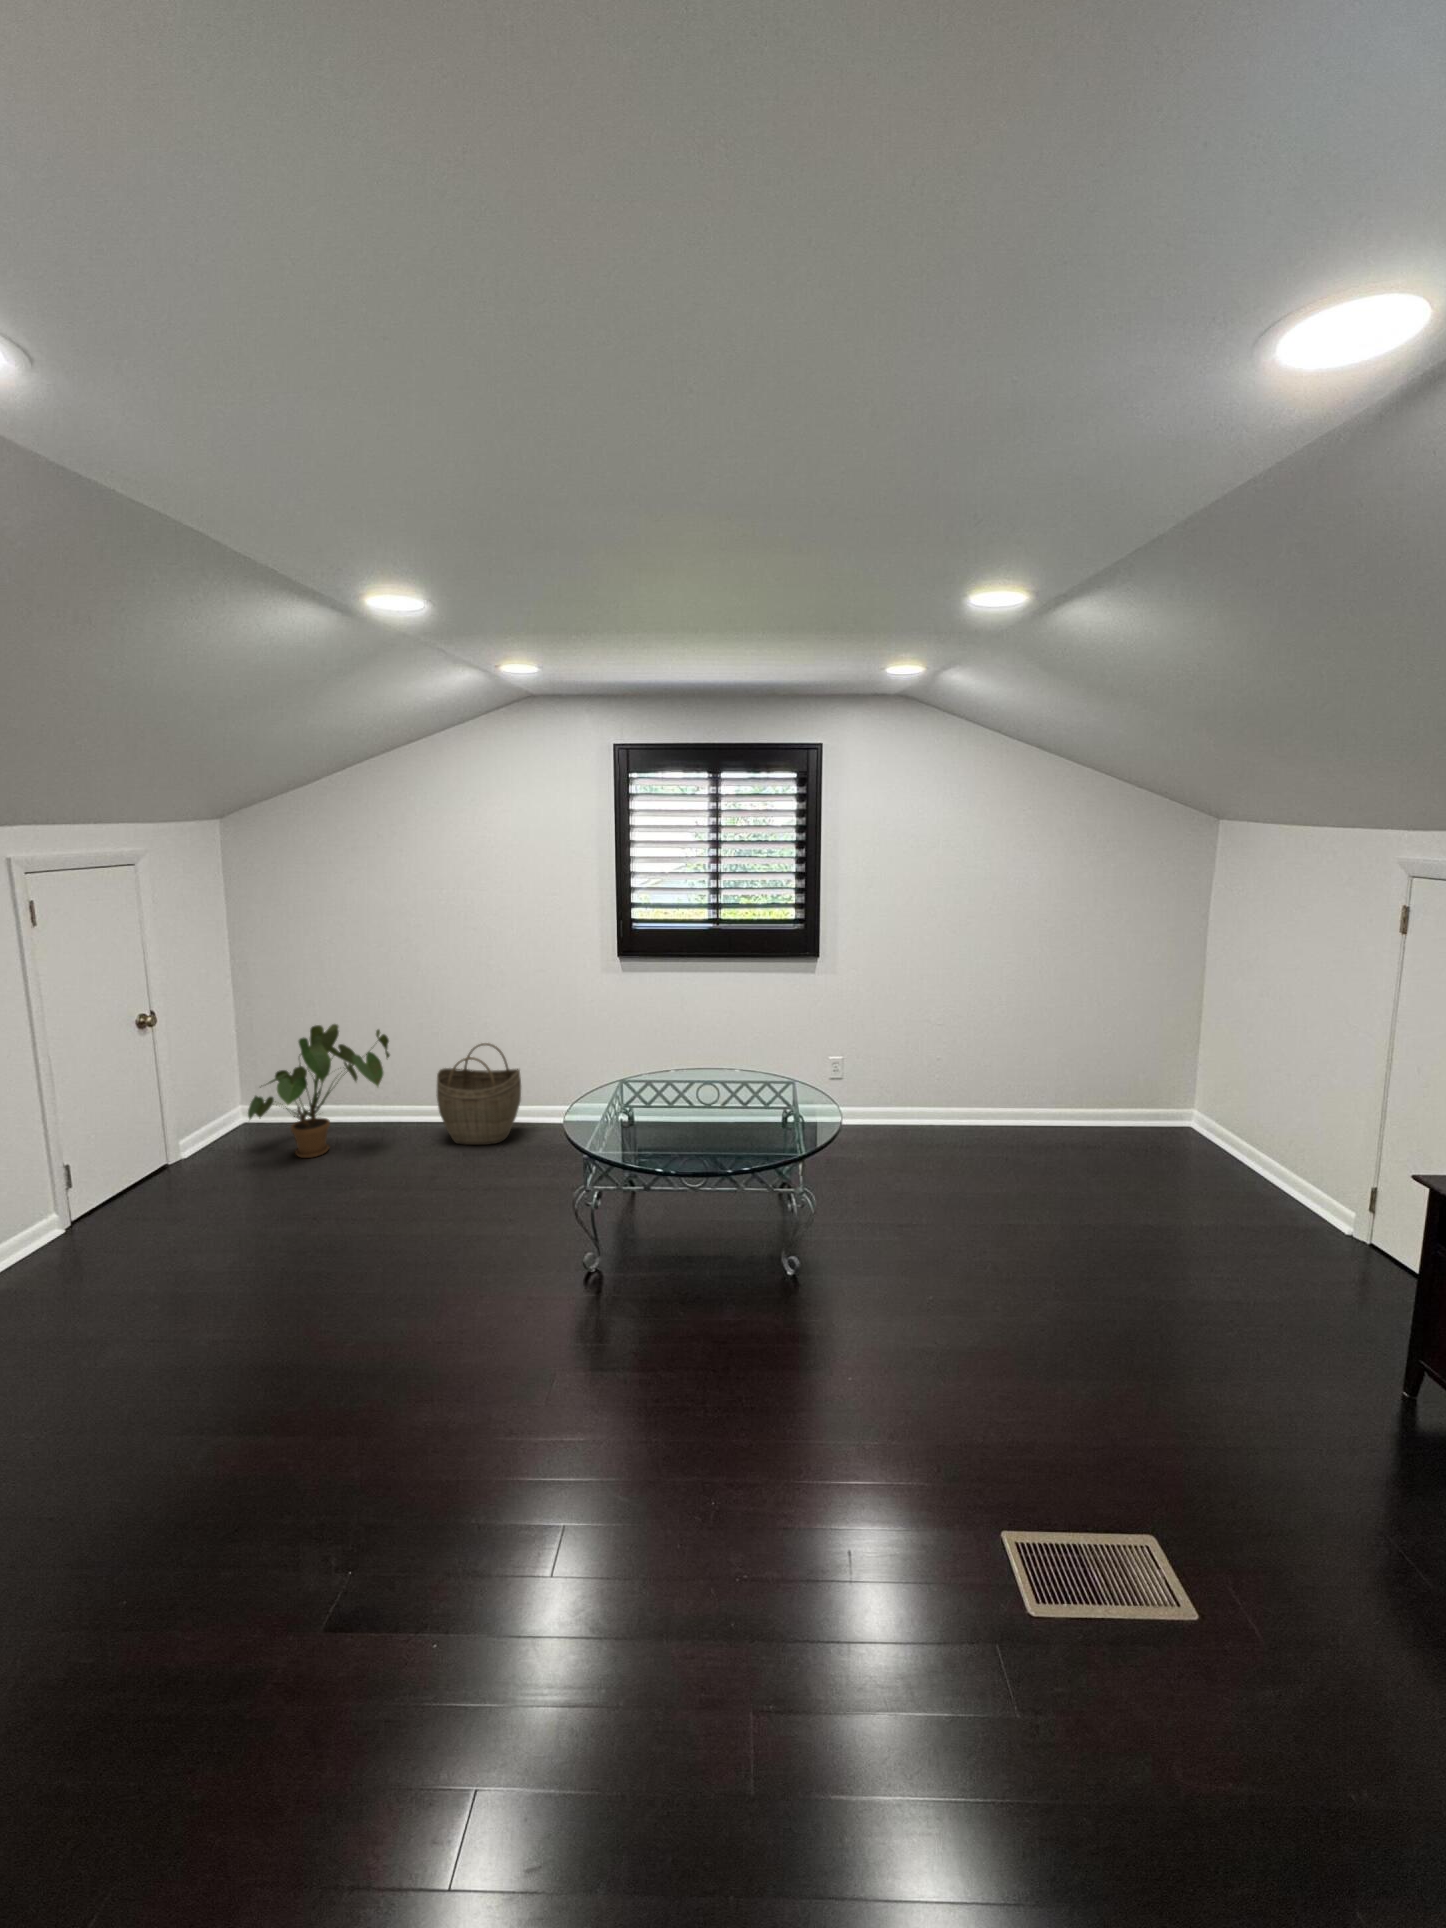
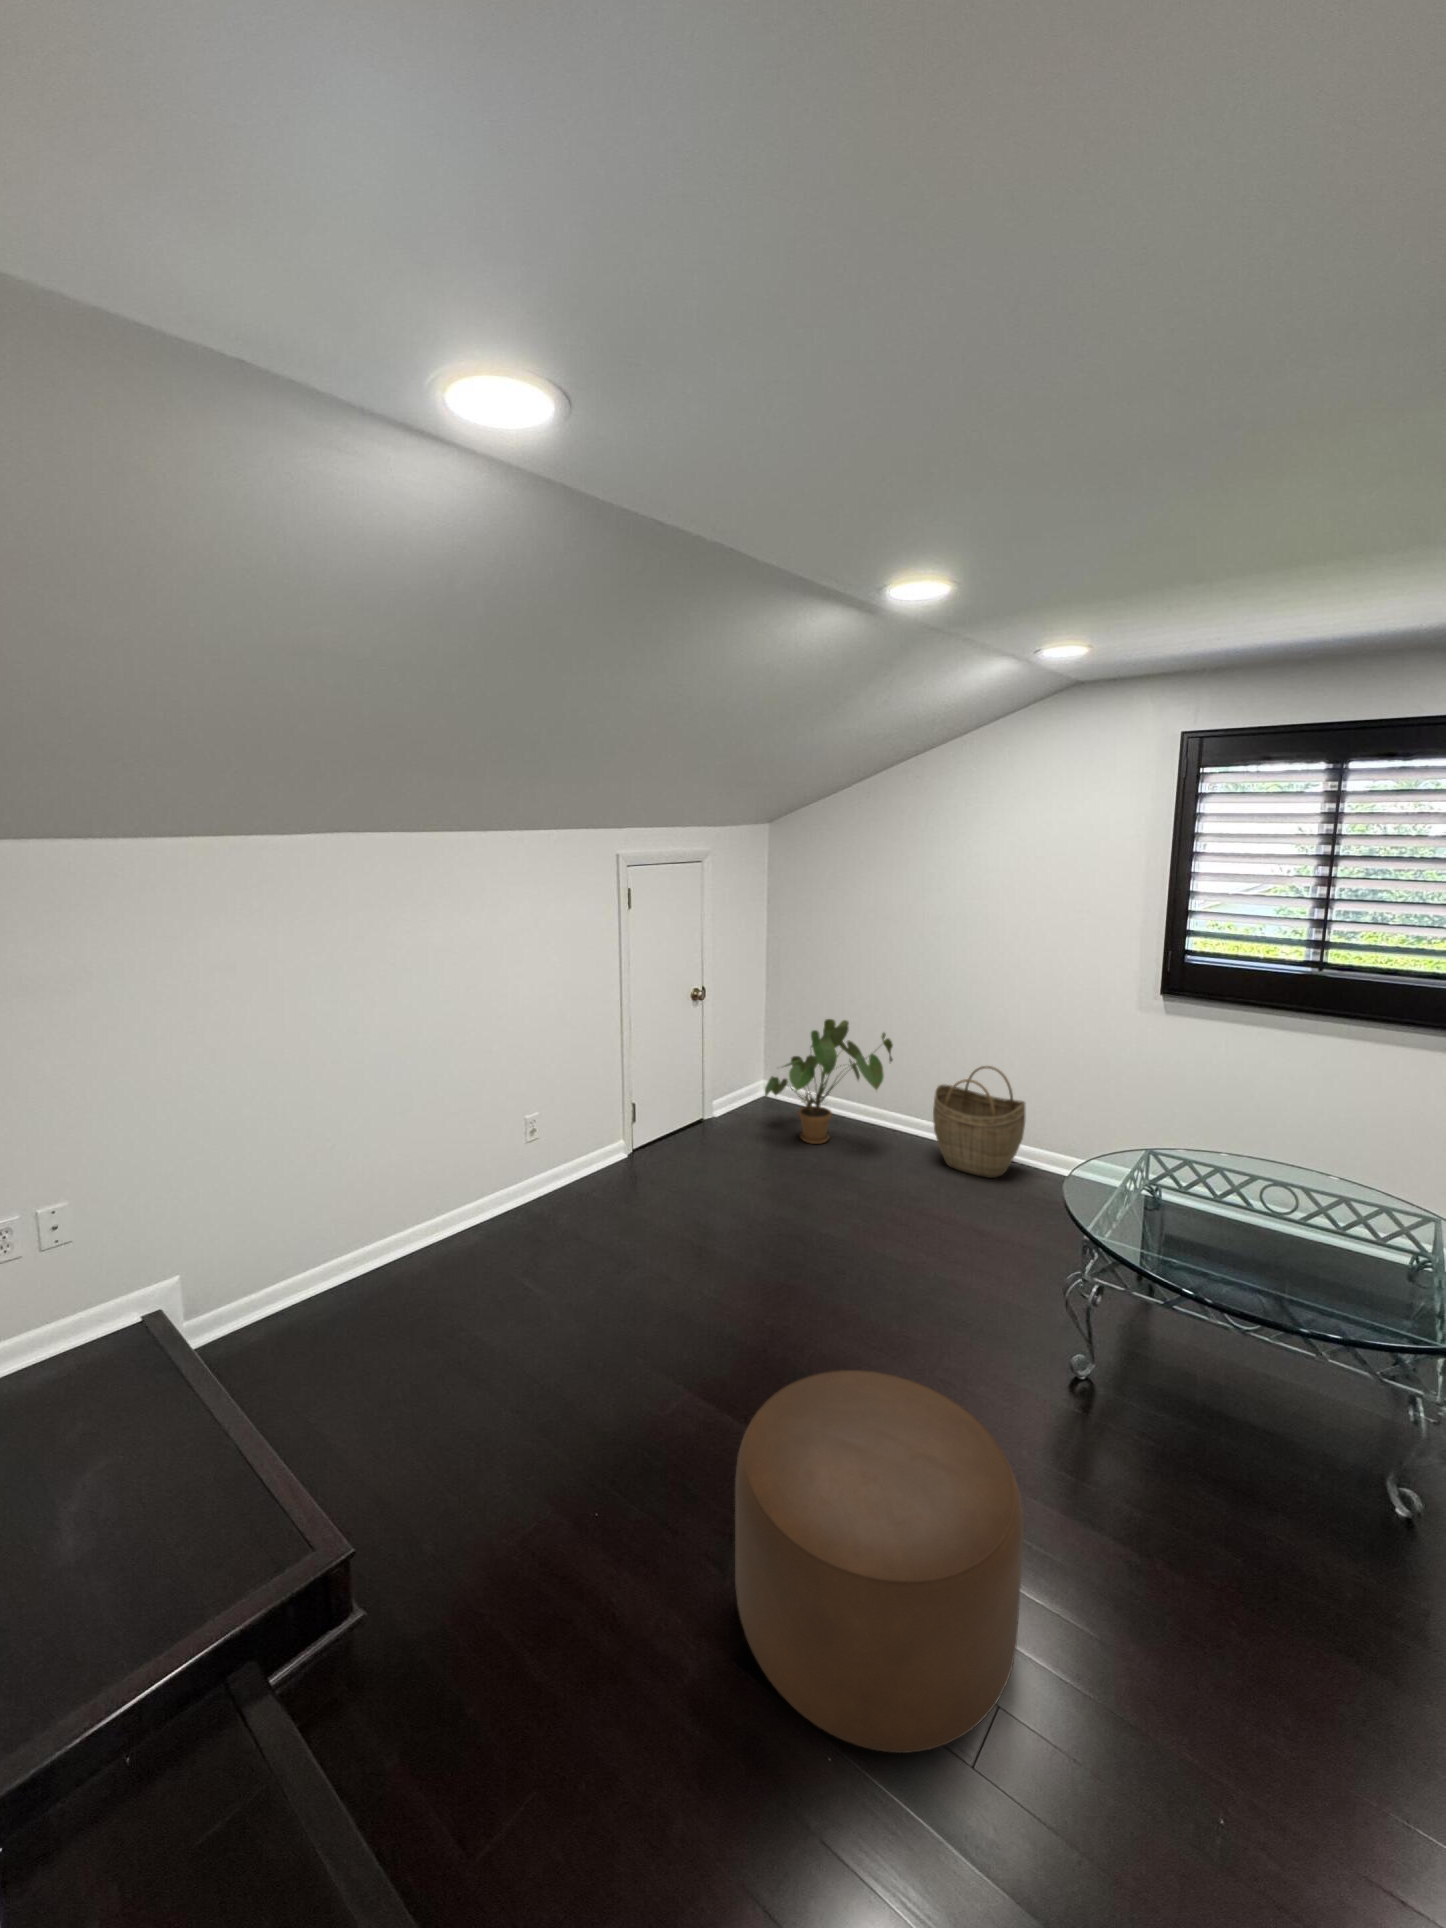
ottoman: none [308,1303,575,1618] -> present [735,1370,1024,1753]

